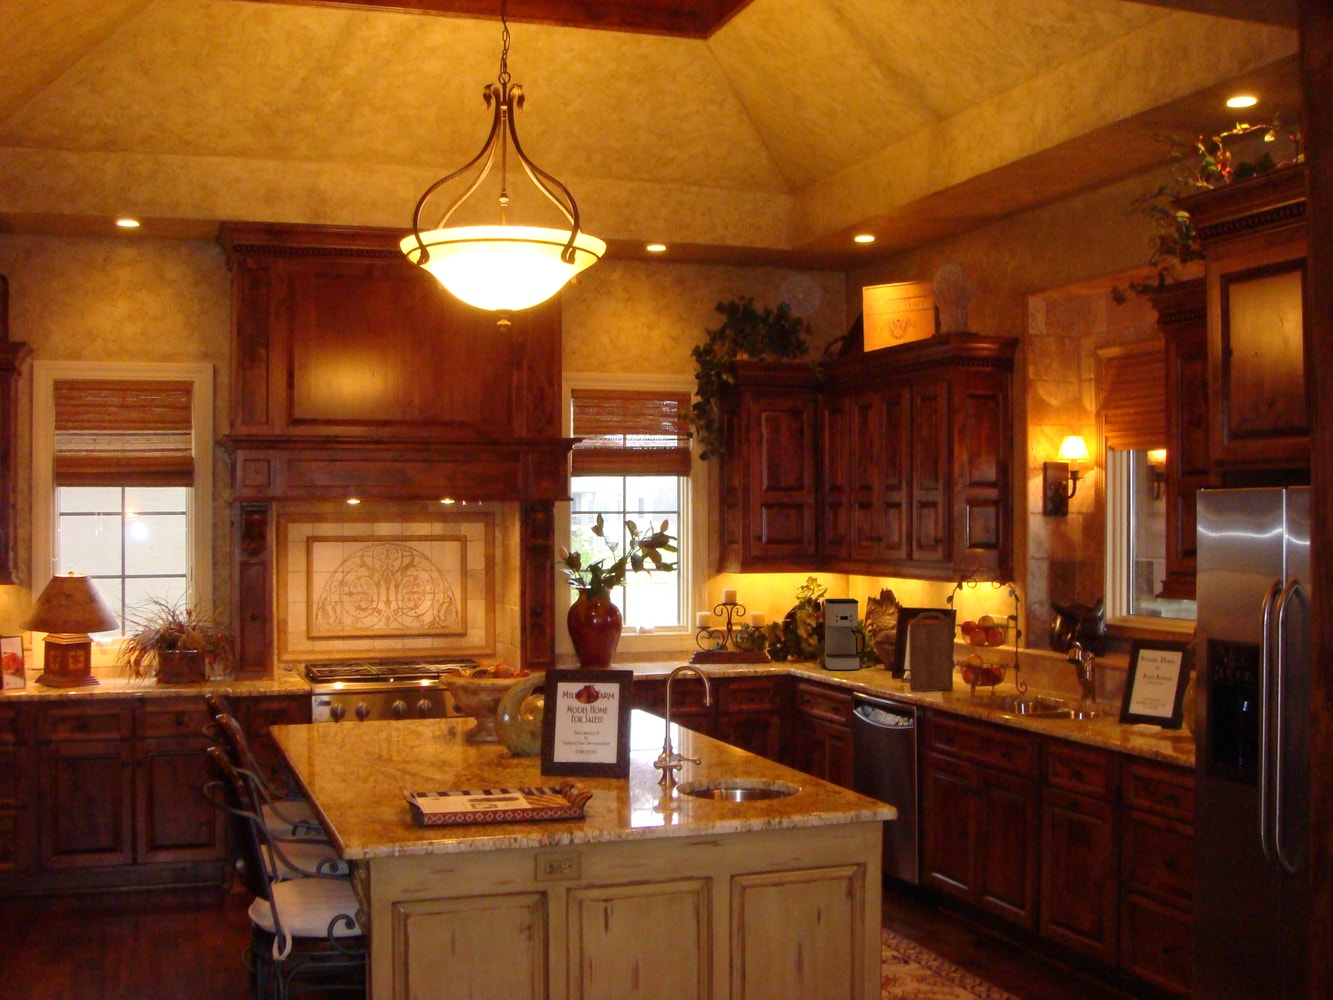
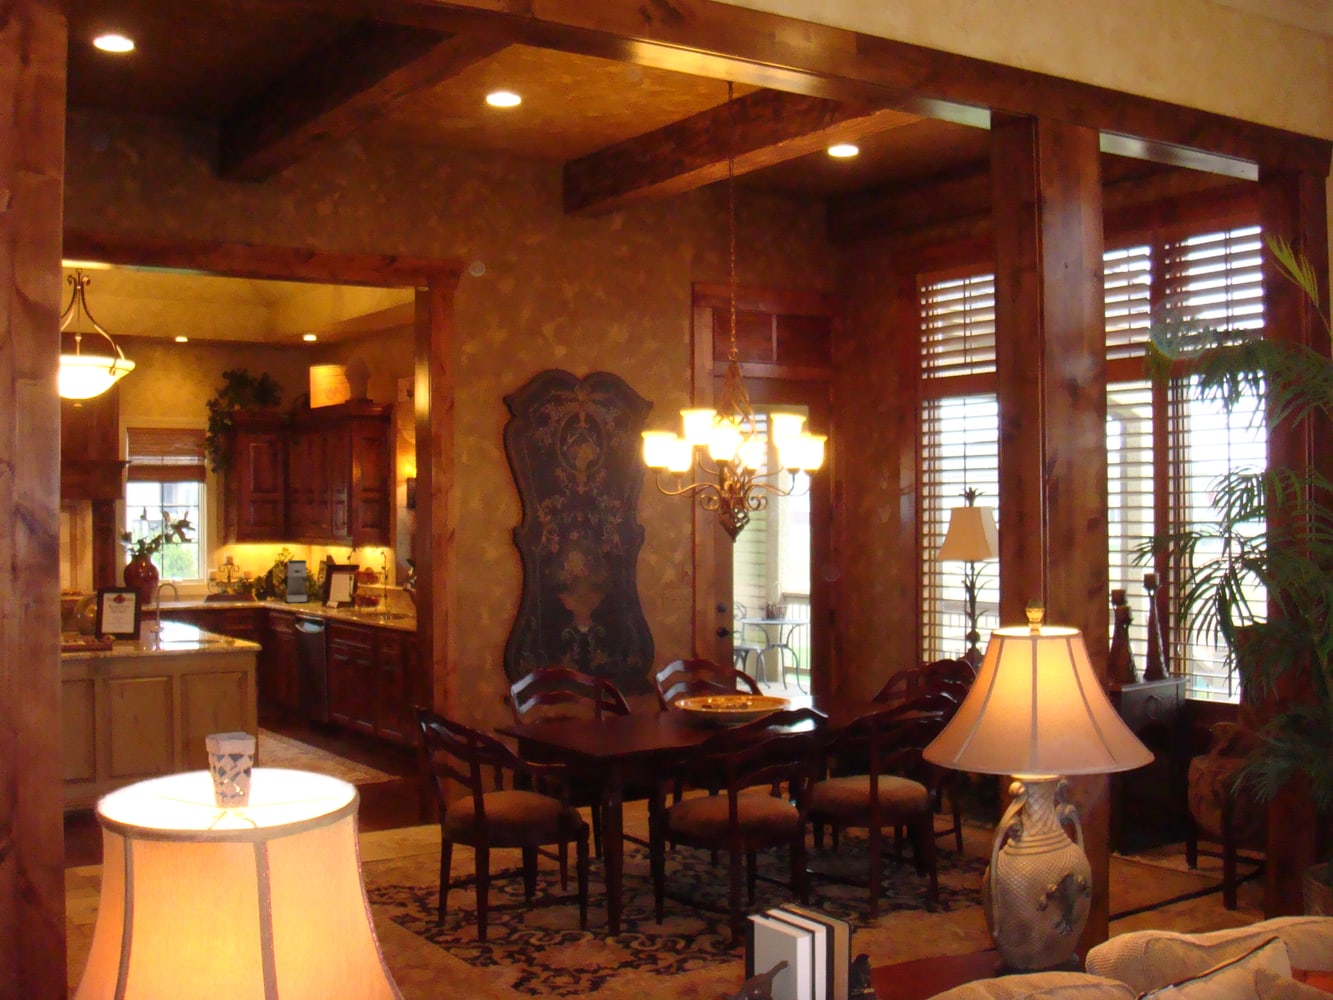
cutting board: present [909,612,953,691] -> none [325,566,350,610]

